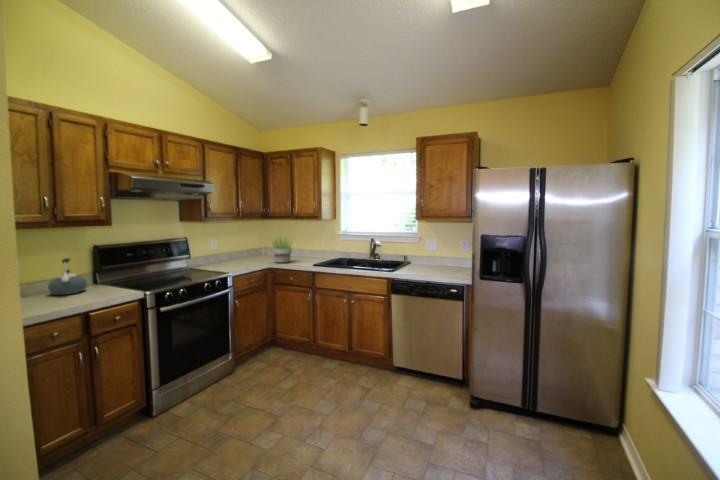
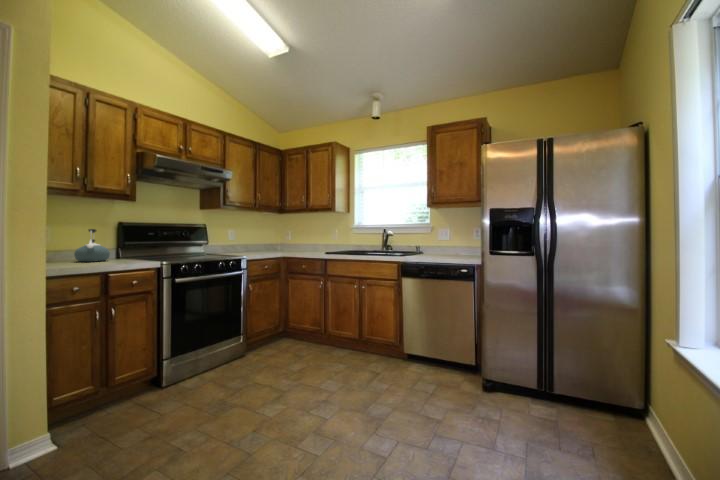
potted plant: present [272,237,293,263] -> none [280,226,311,253]

